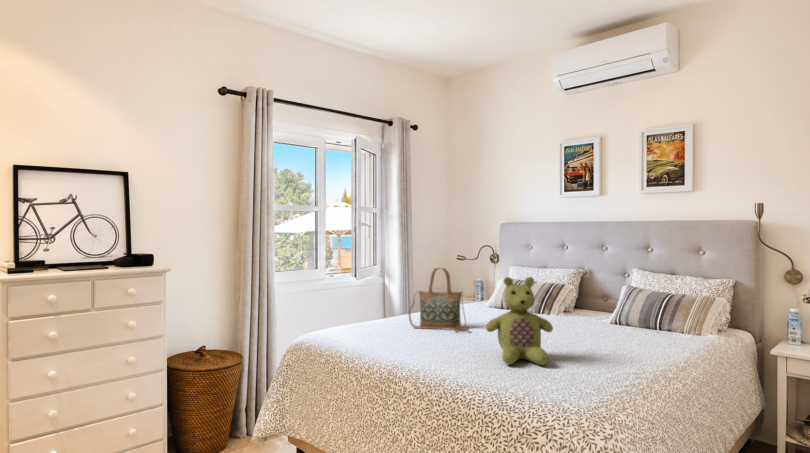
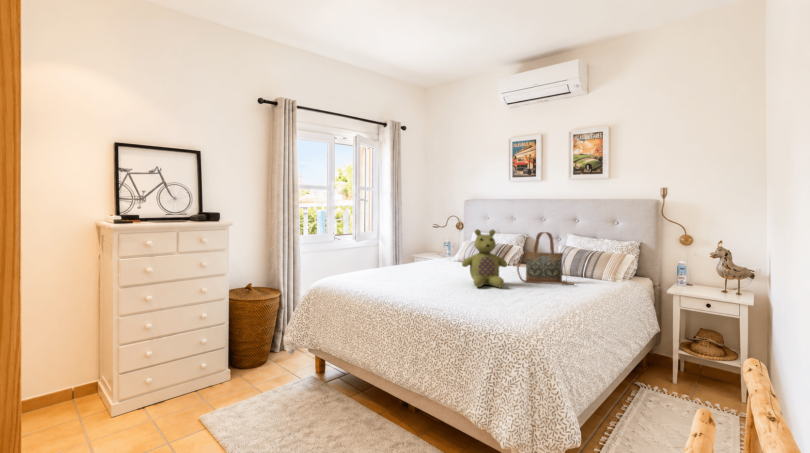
handbag: present [408,268,468,332] -> present [517,232,574,285]

